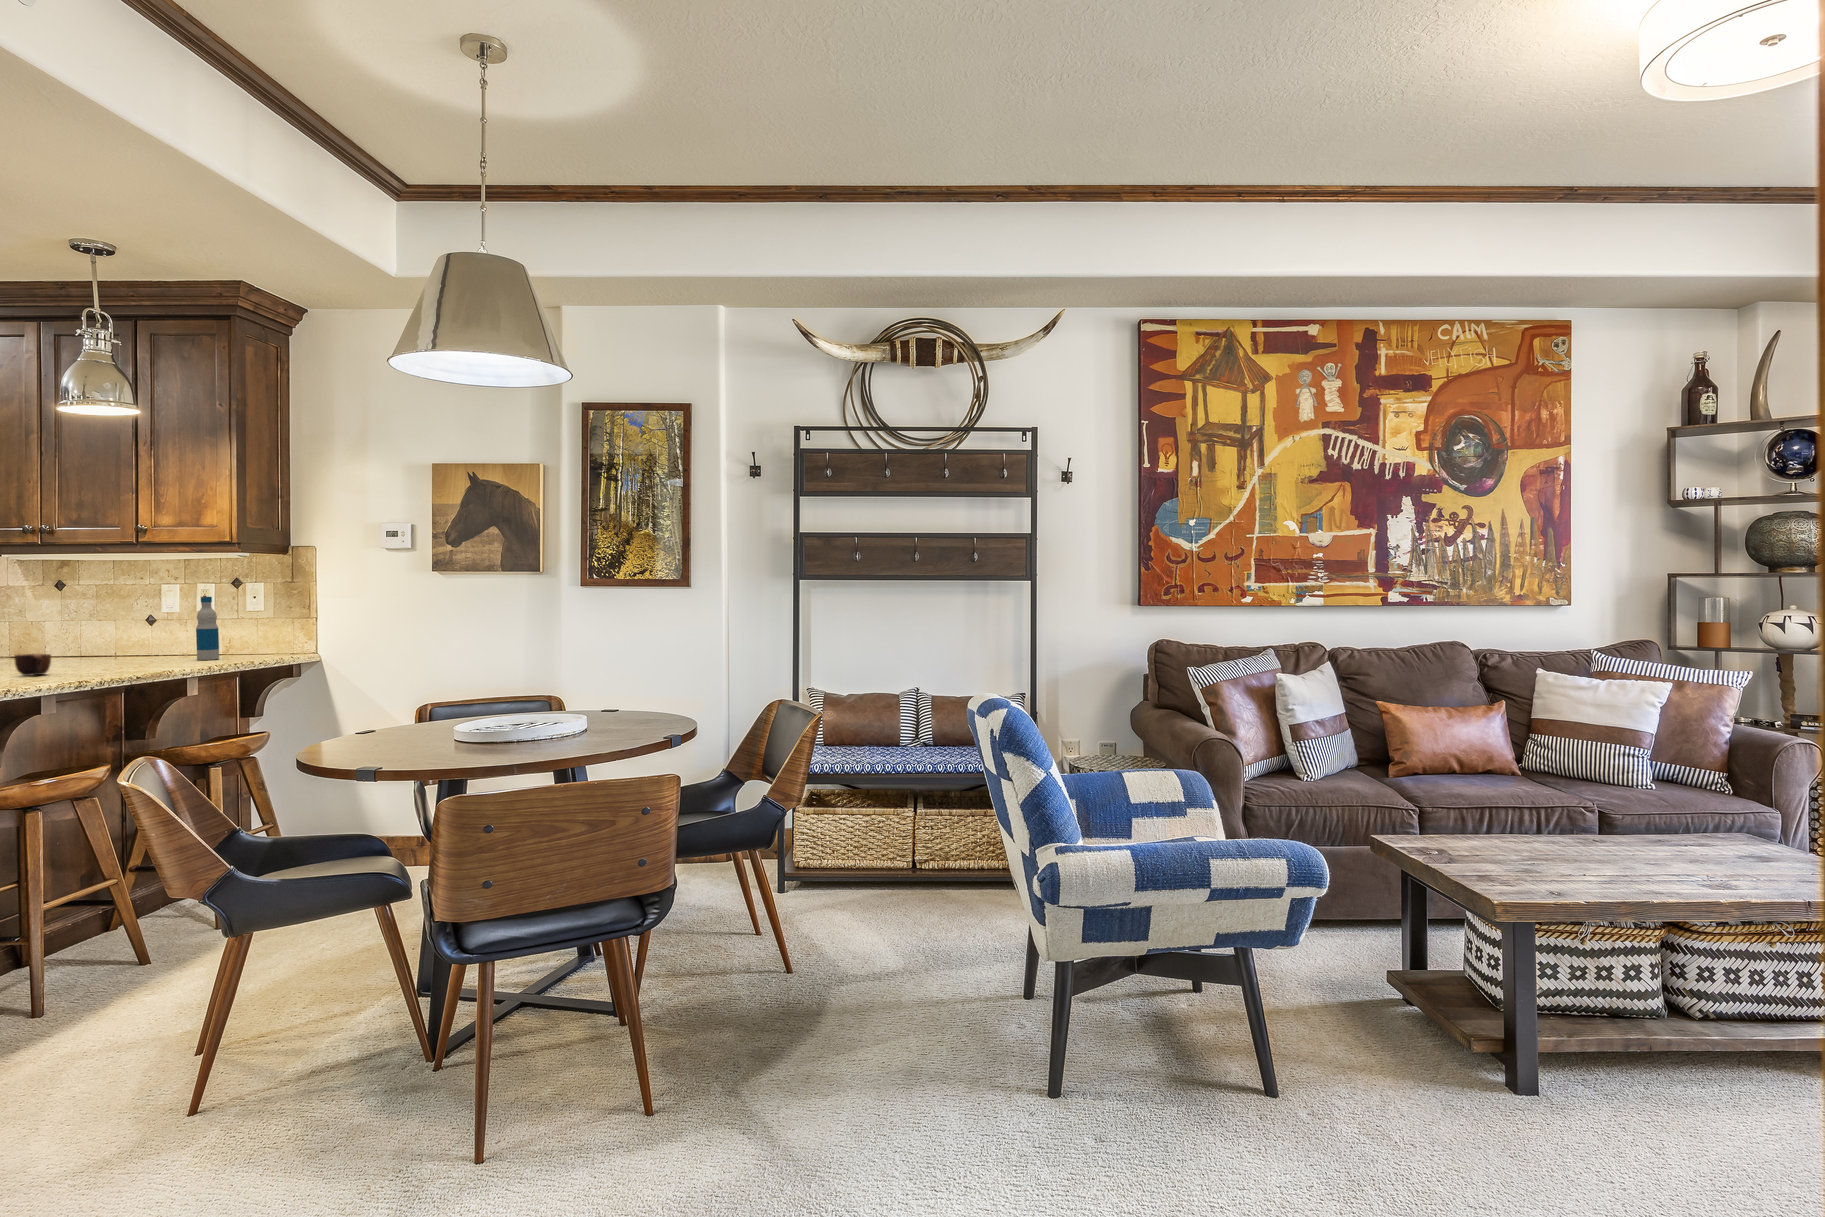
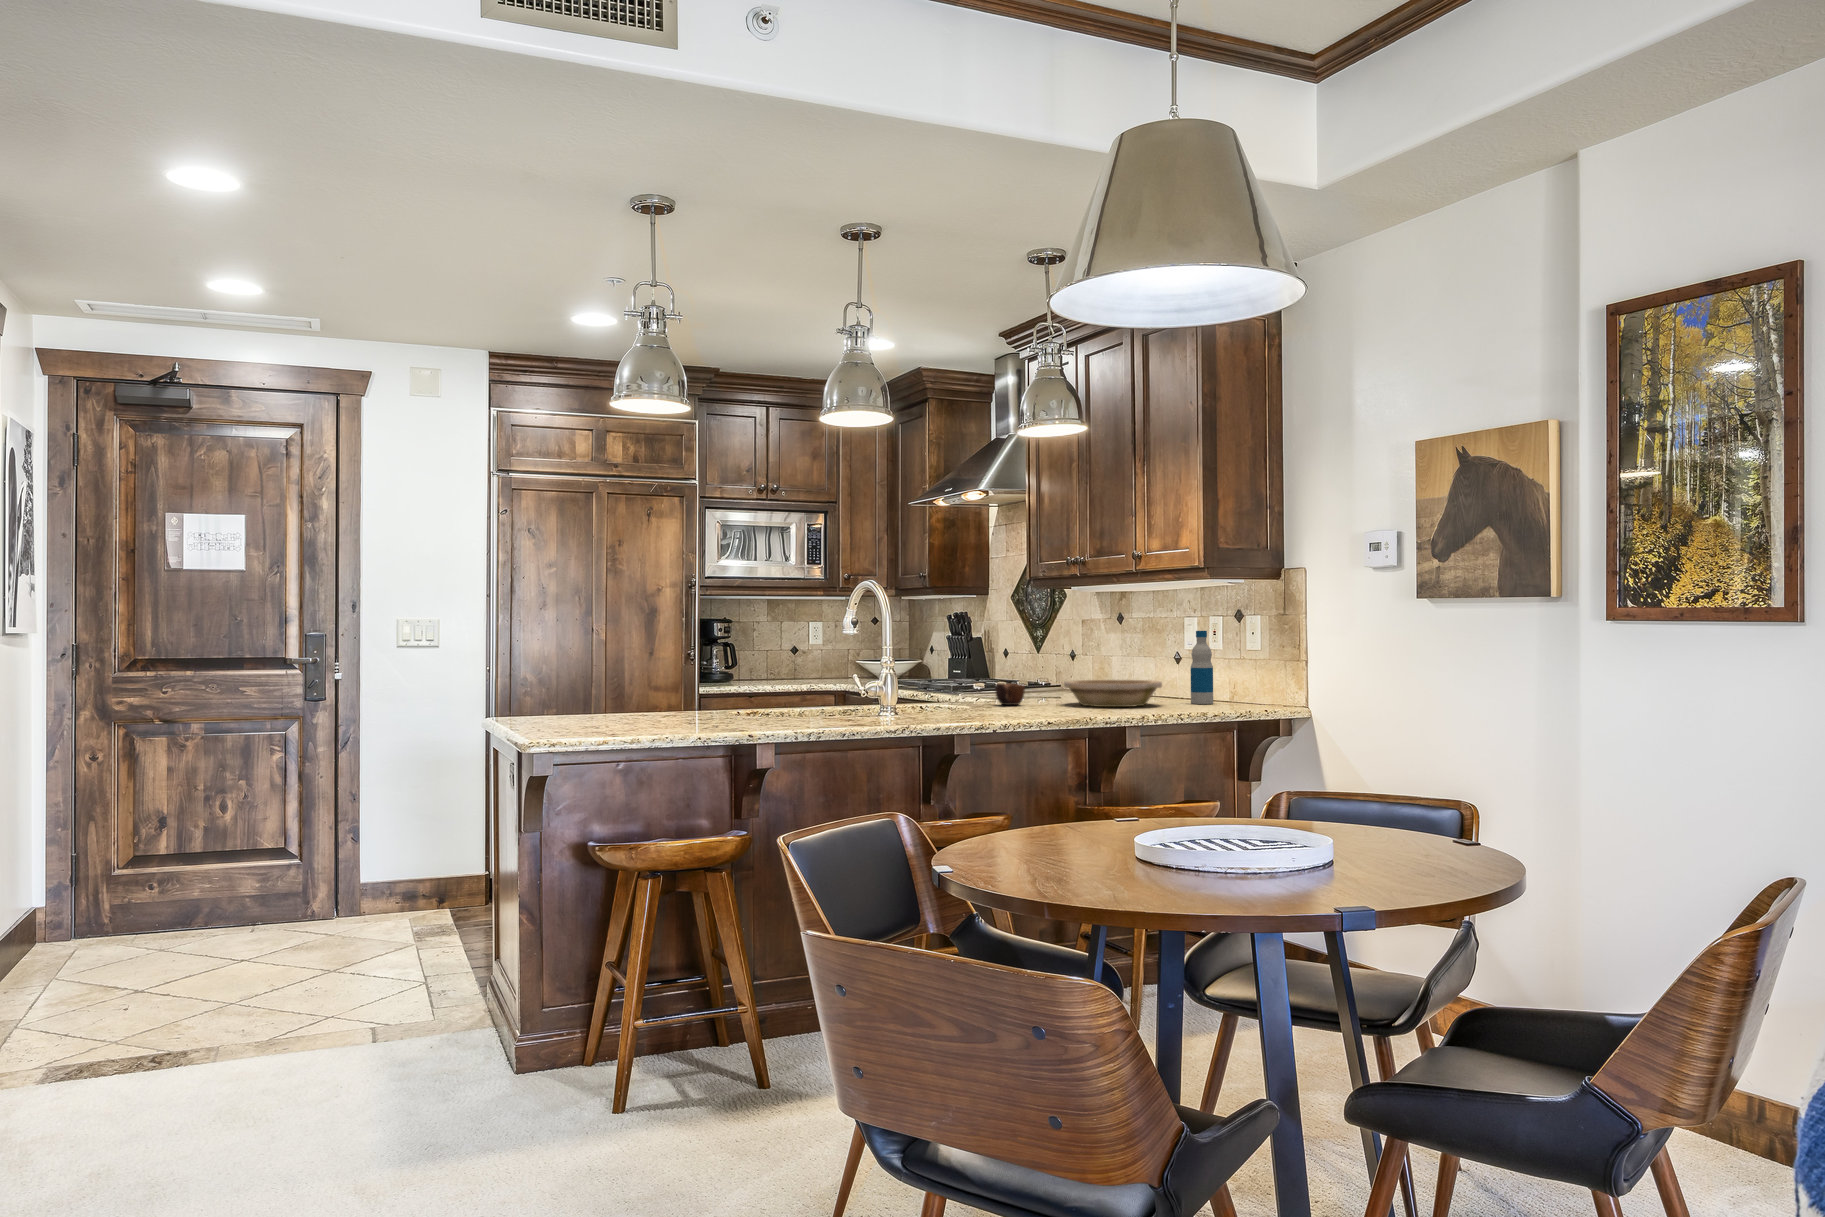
bowl: none [82,642,189,669] -> present [1064,680,1162,707]

